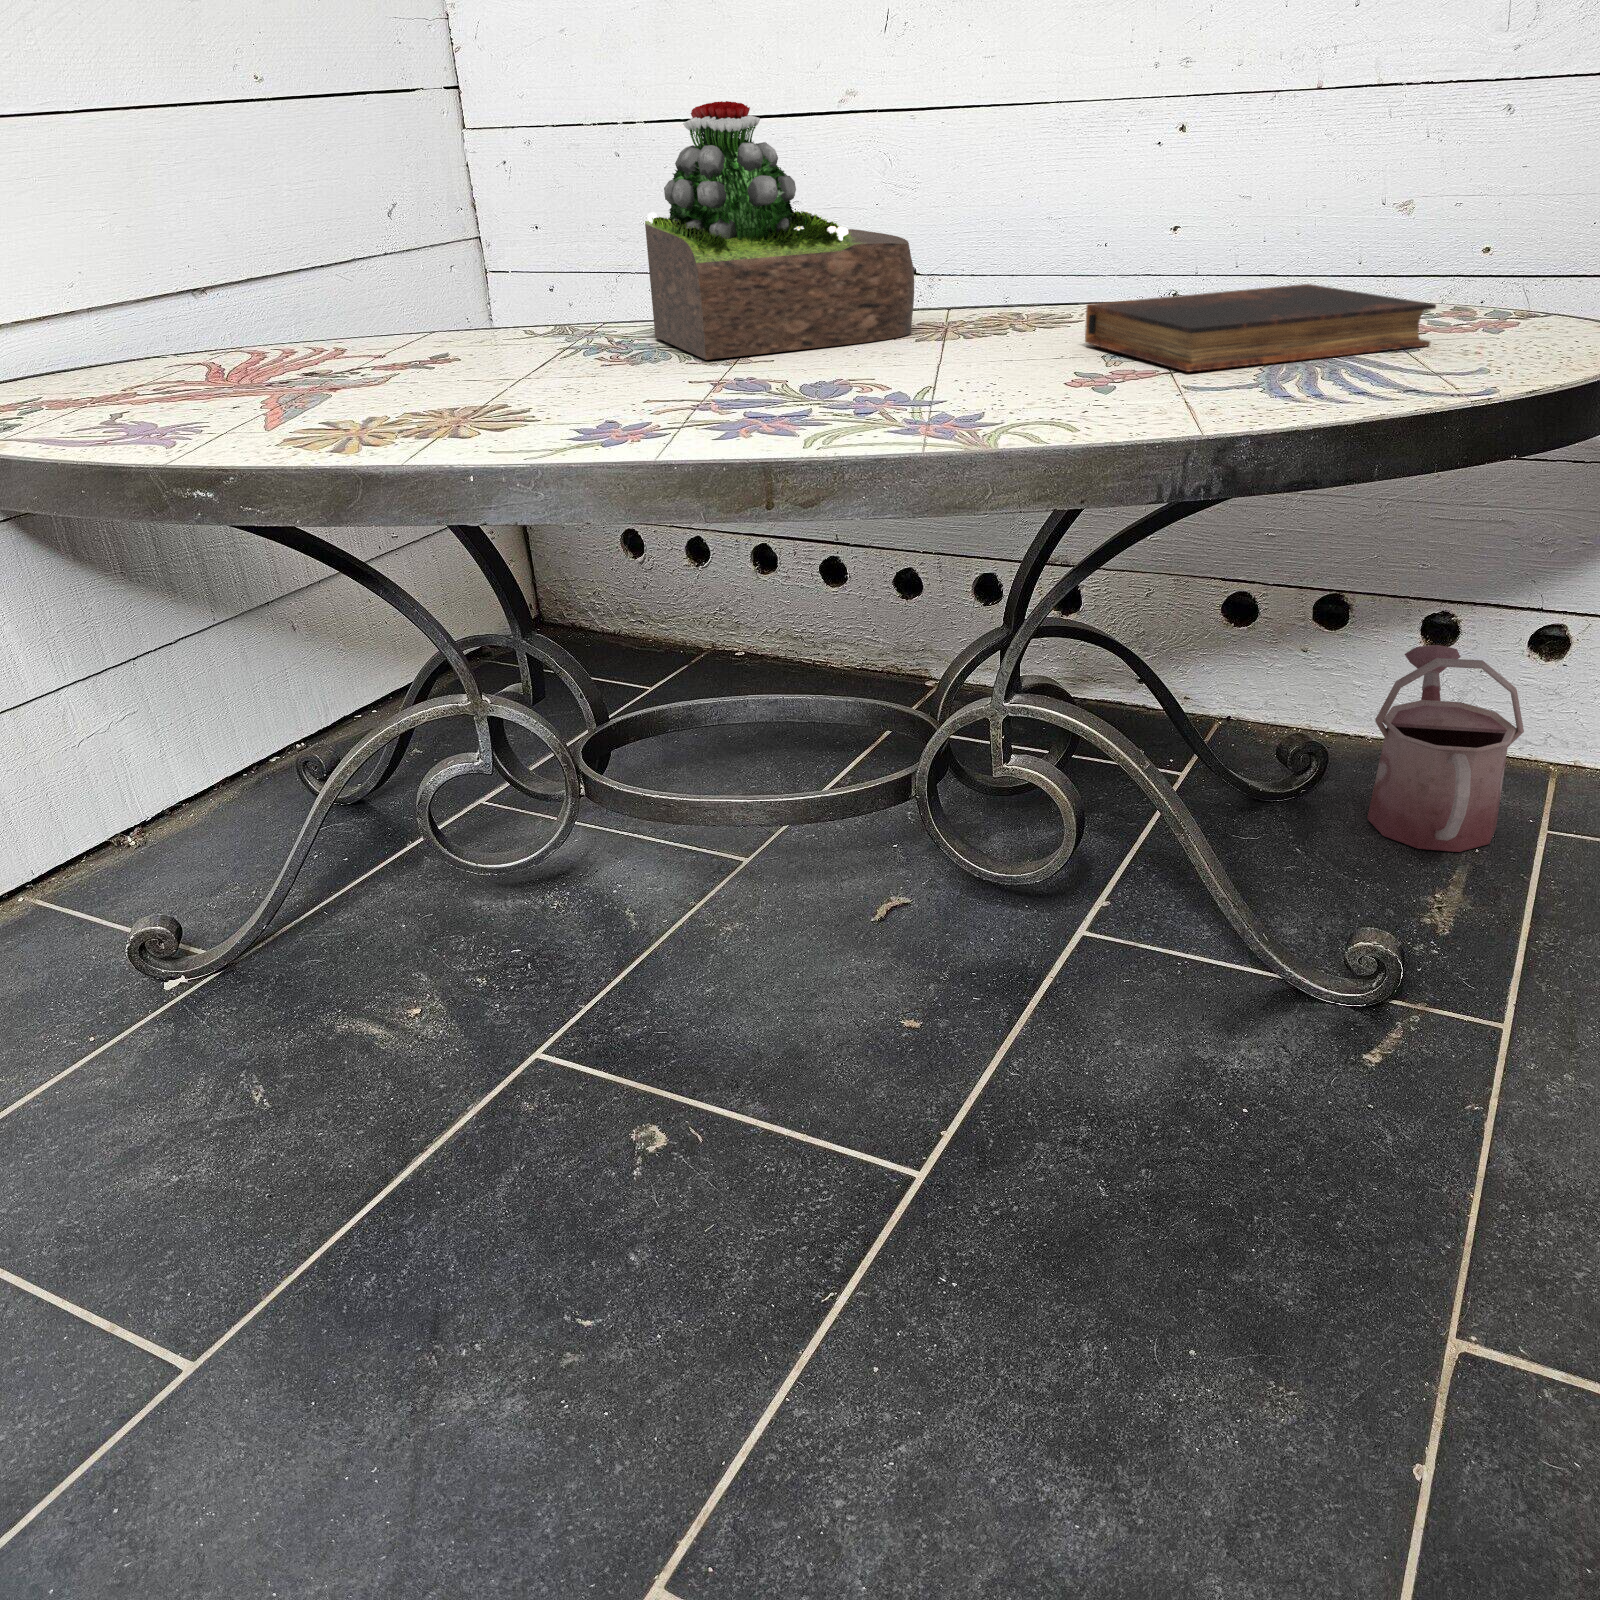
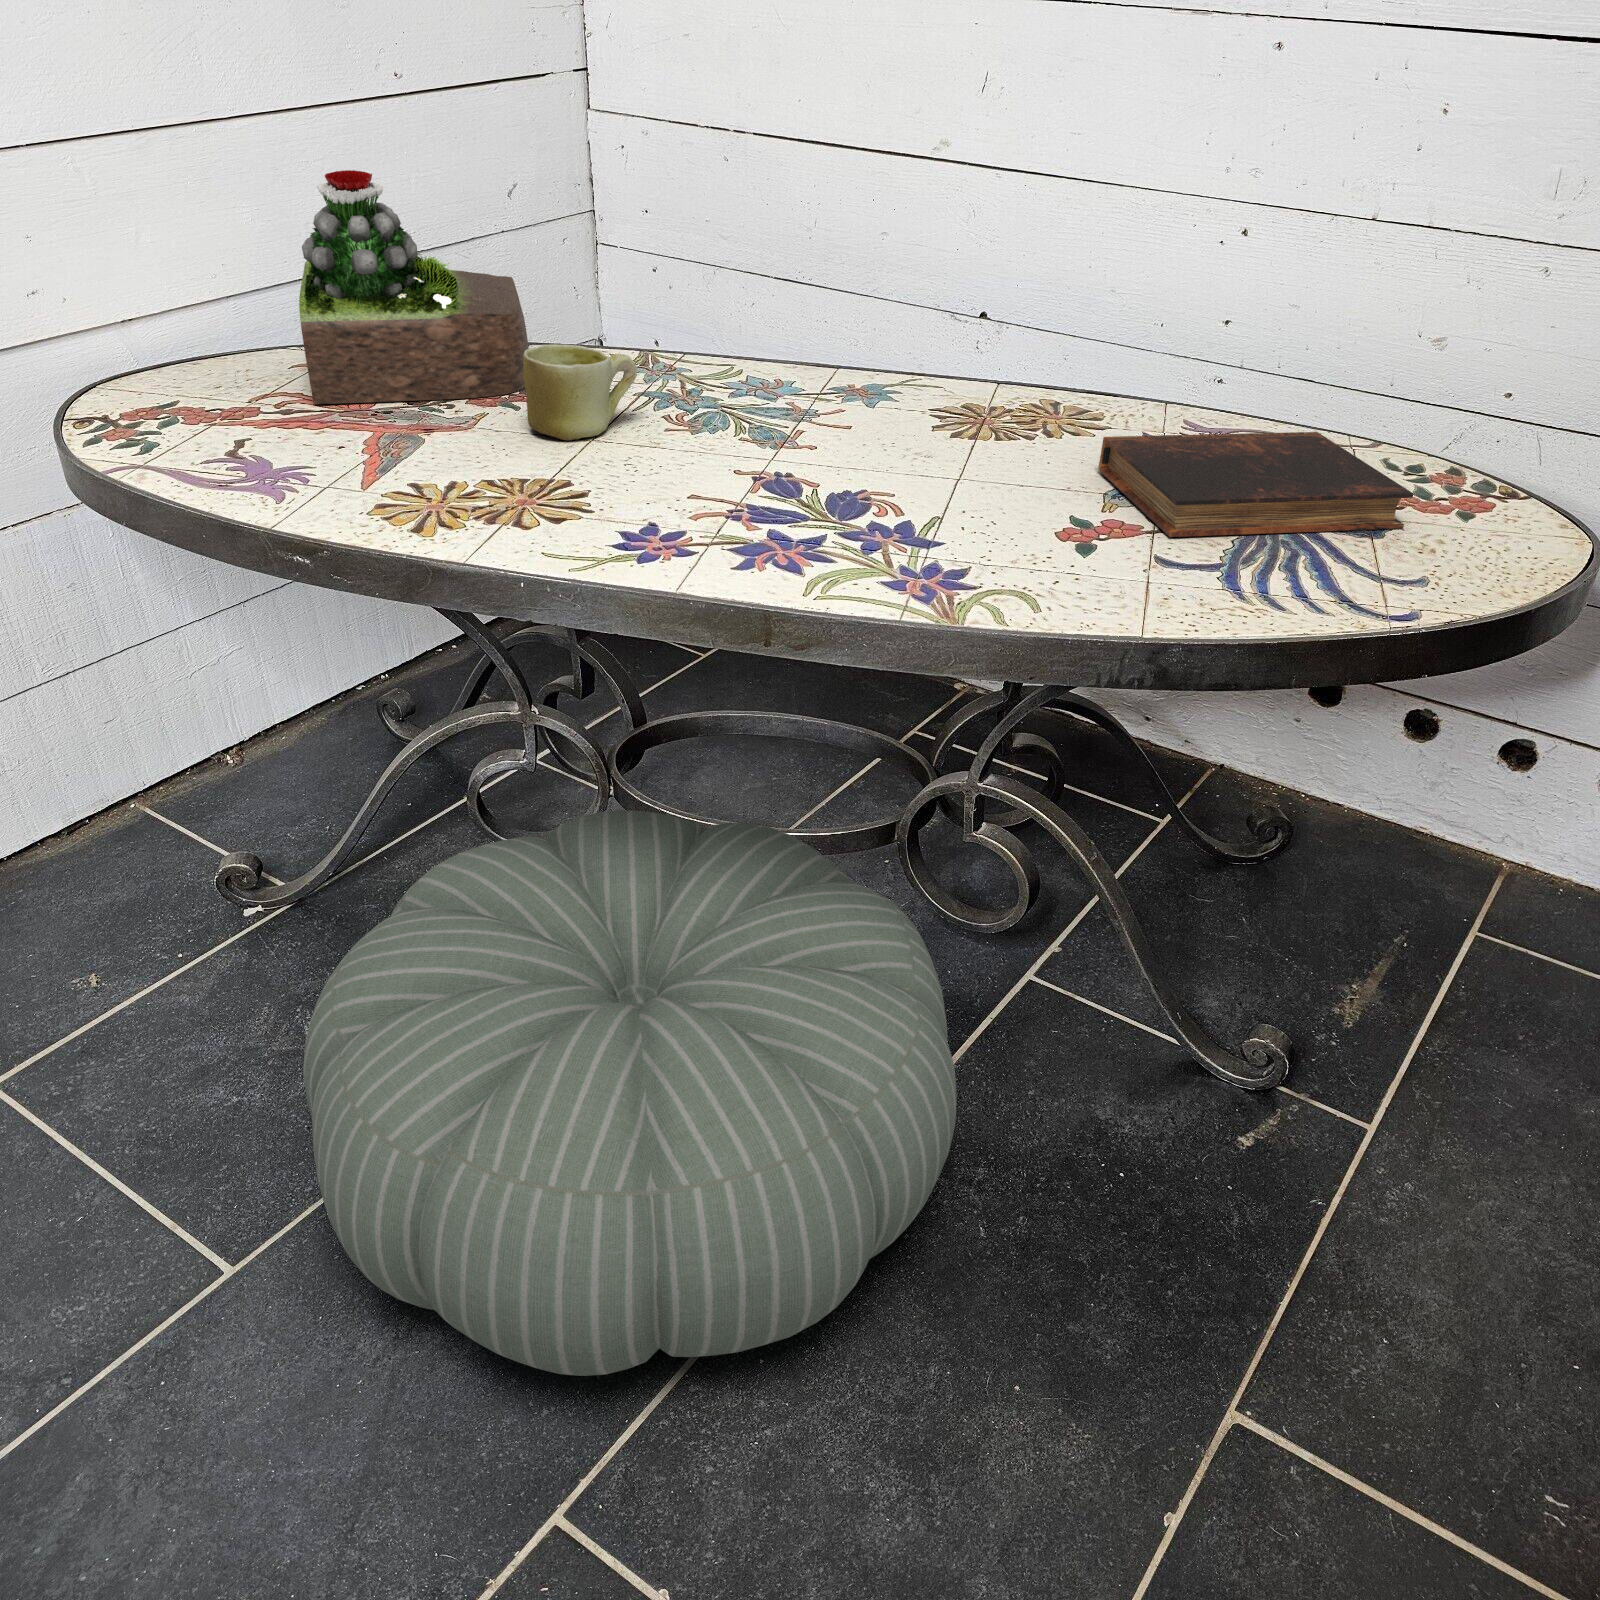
succulent plant: present [645,101,914,360] -> present [299,170,529,404]
mug: none [435,284,563,381] -> present [523,344,637,440]
watering can: present [1367,645,1524,852] -> none [1311,742,1461,942]
pouf: none [262,773,1058,1408] -> present [303,811,957,1376]

